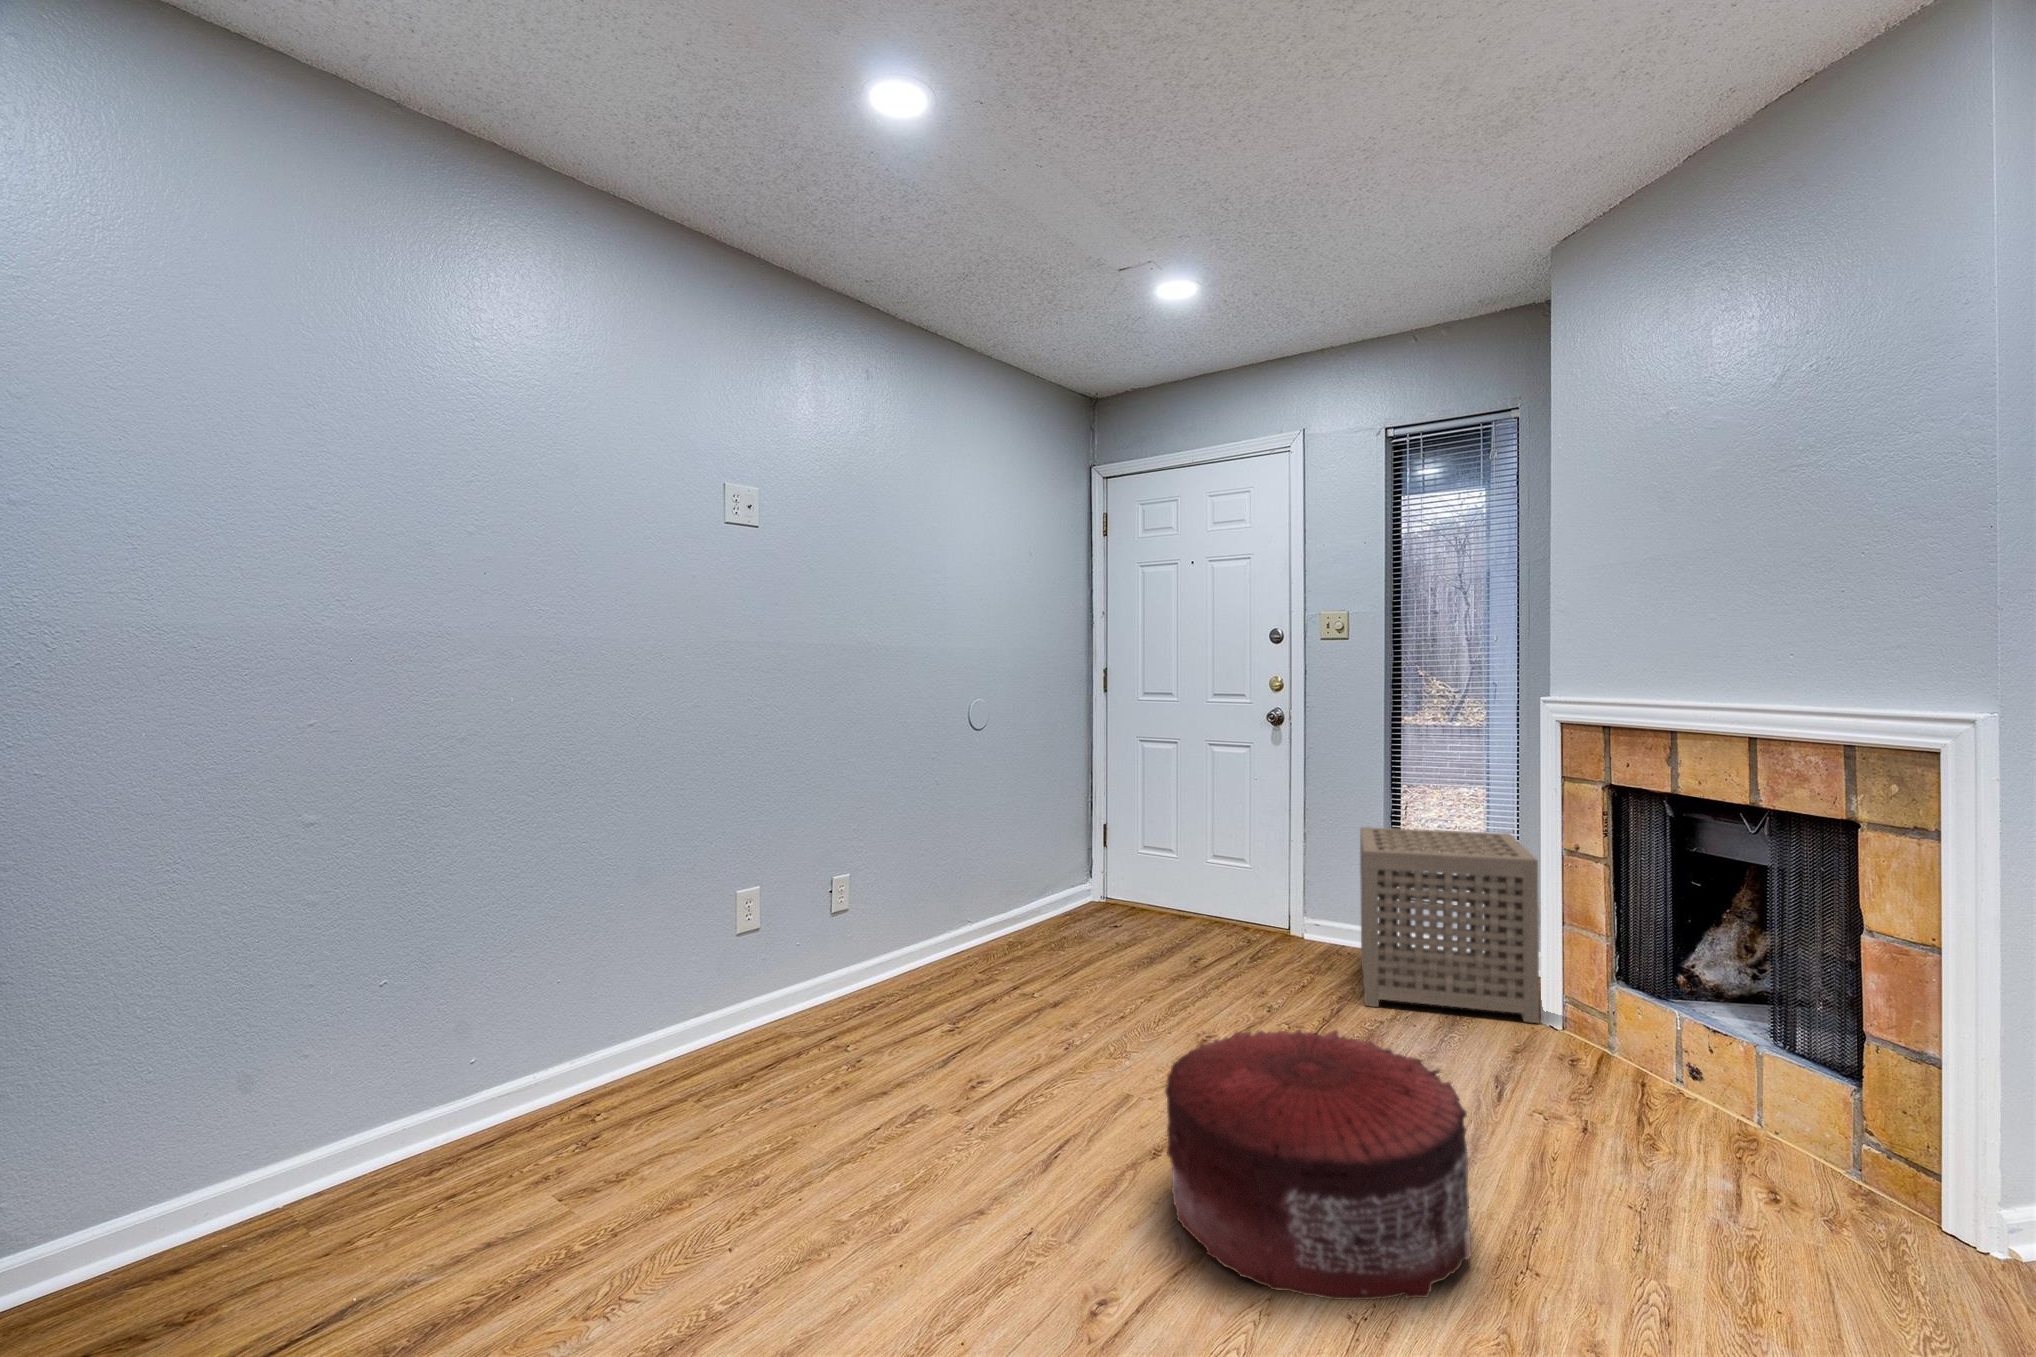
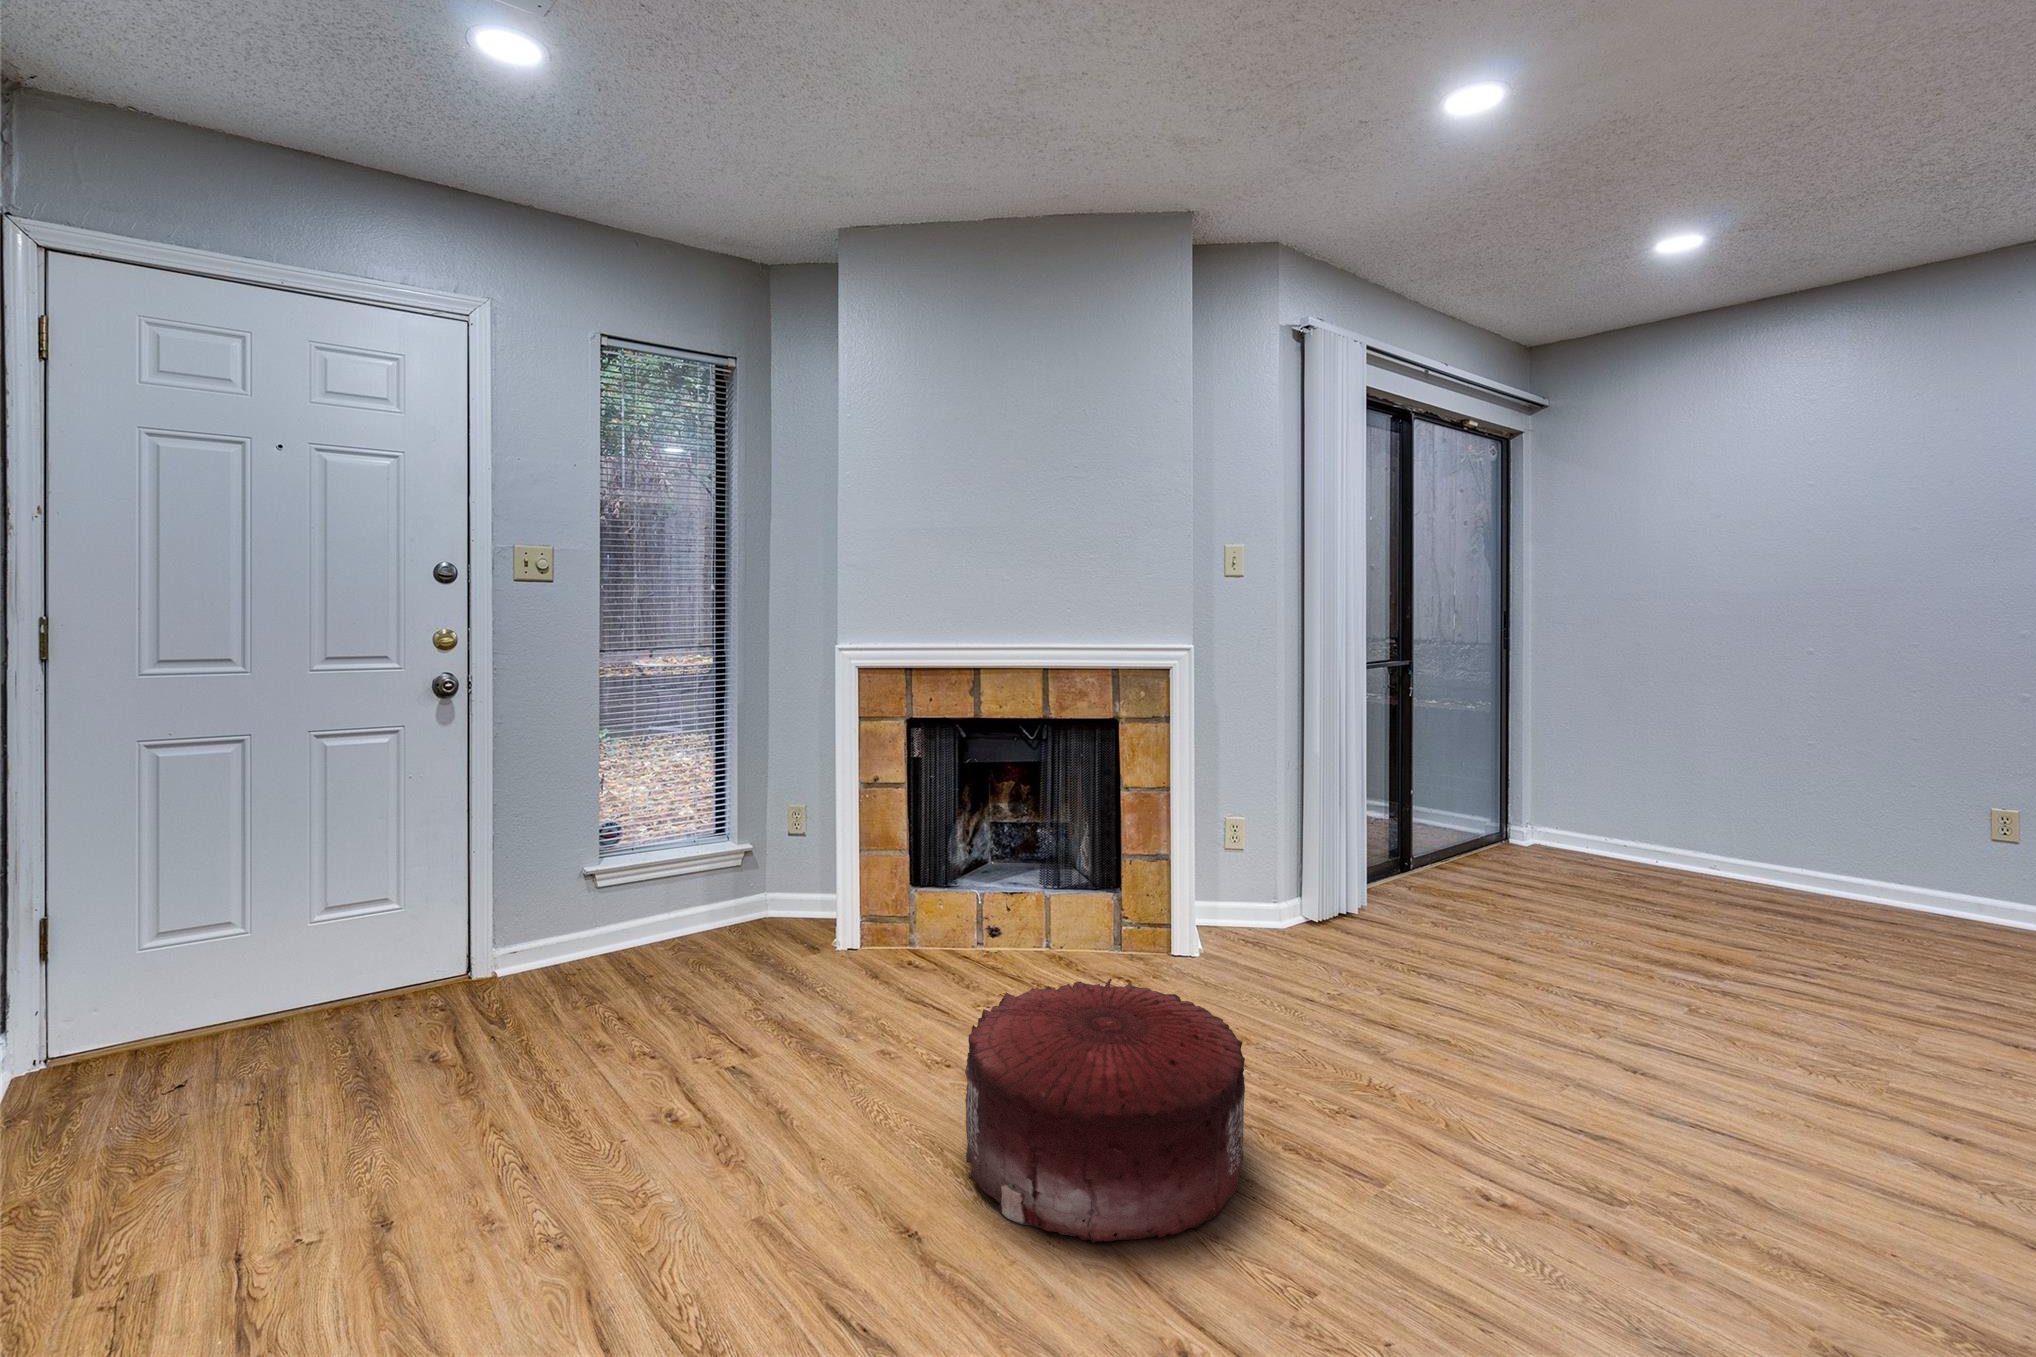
side table: present [1360,827,1539,1023] -> none [609,783,846,1003]

